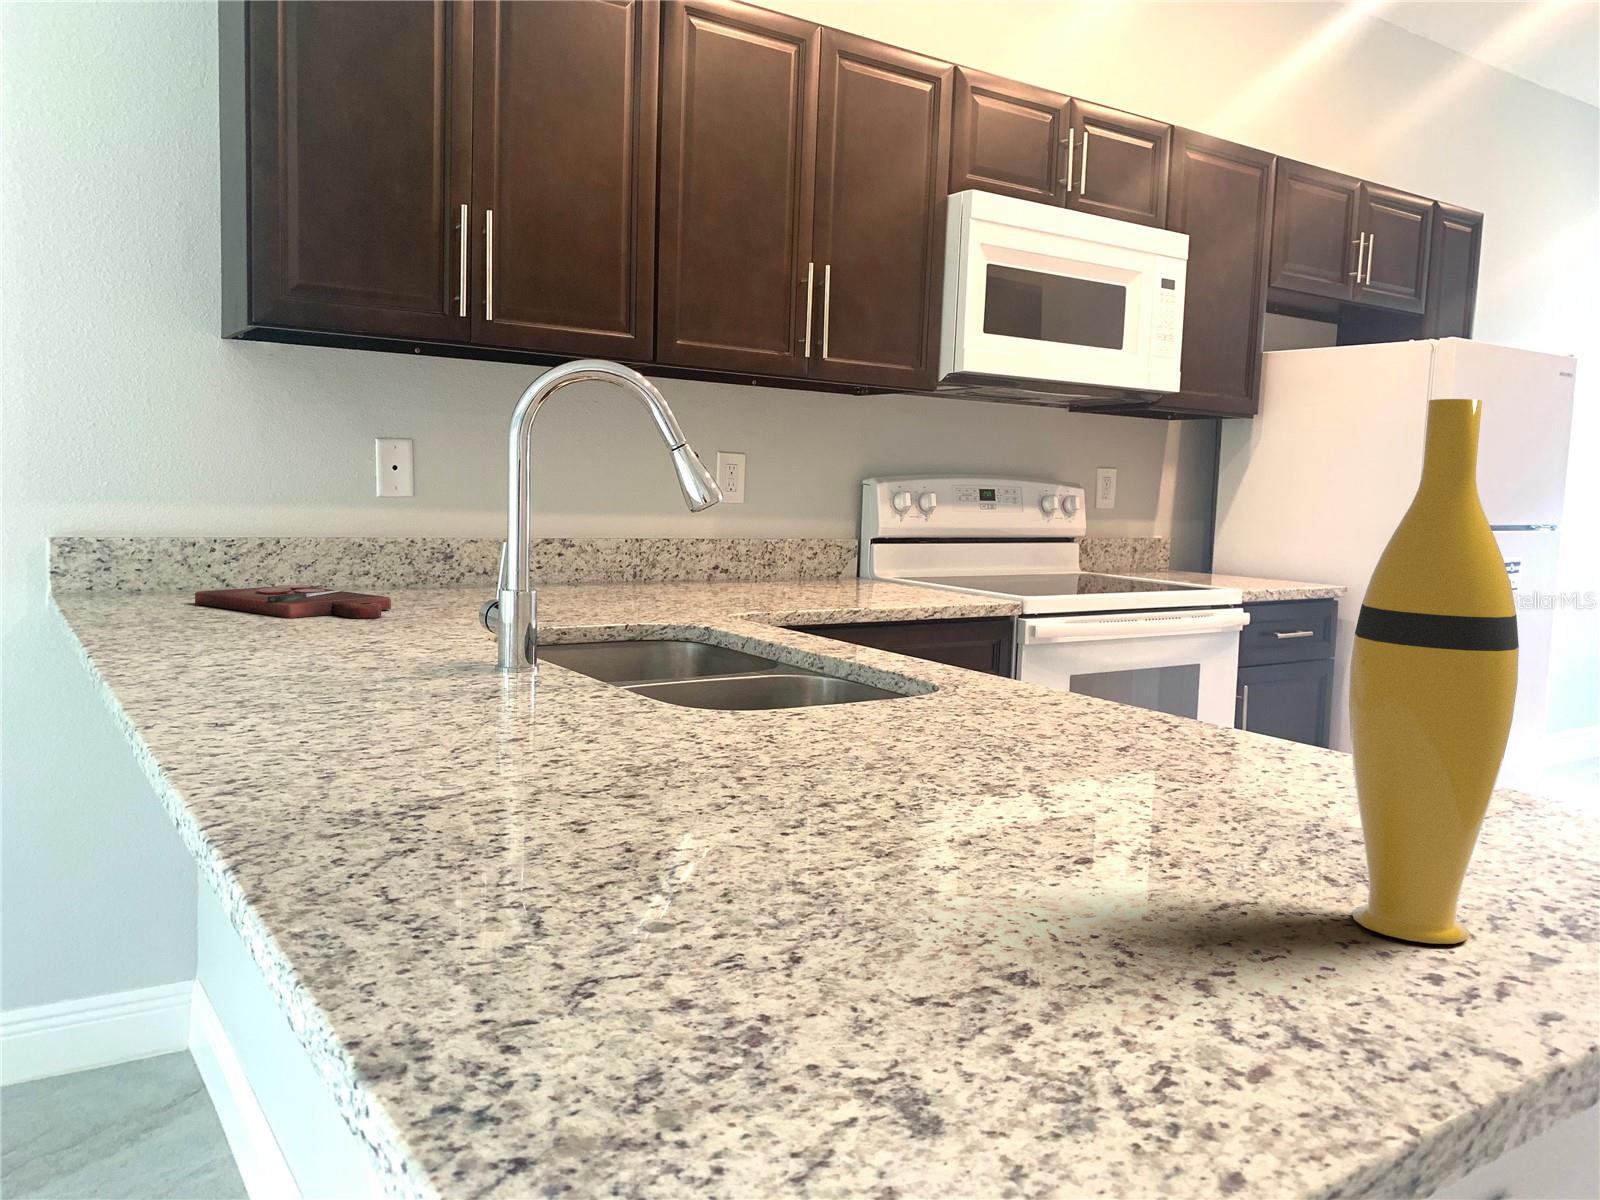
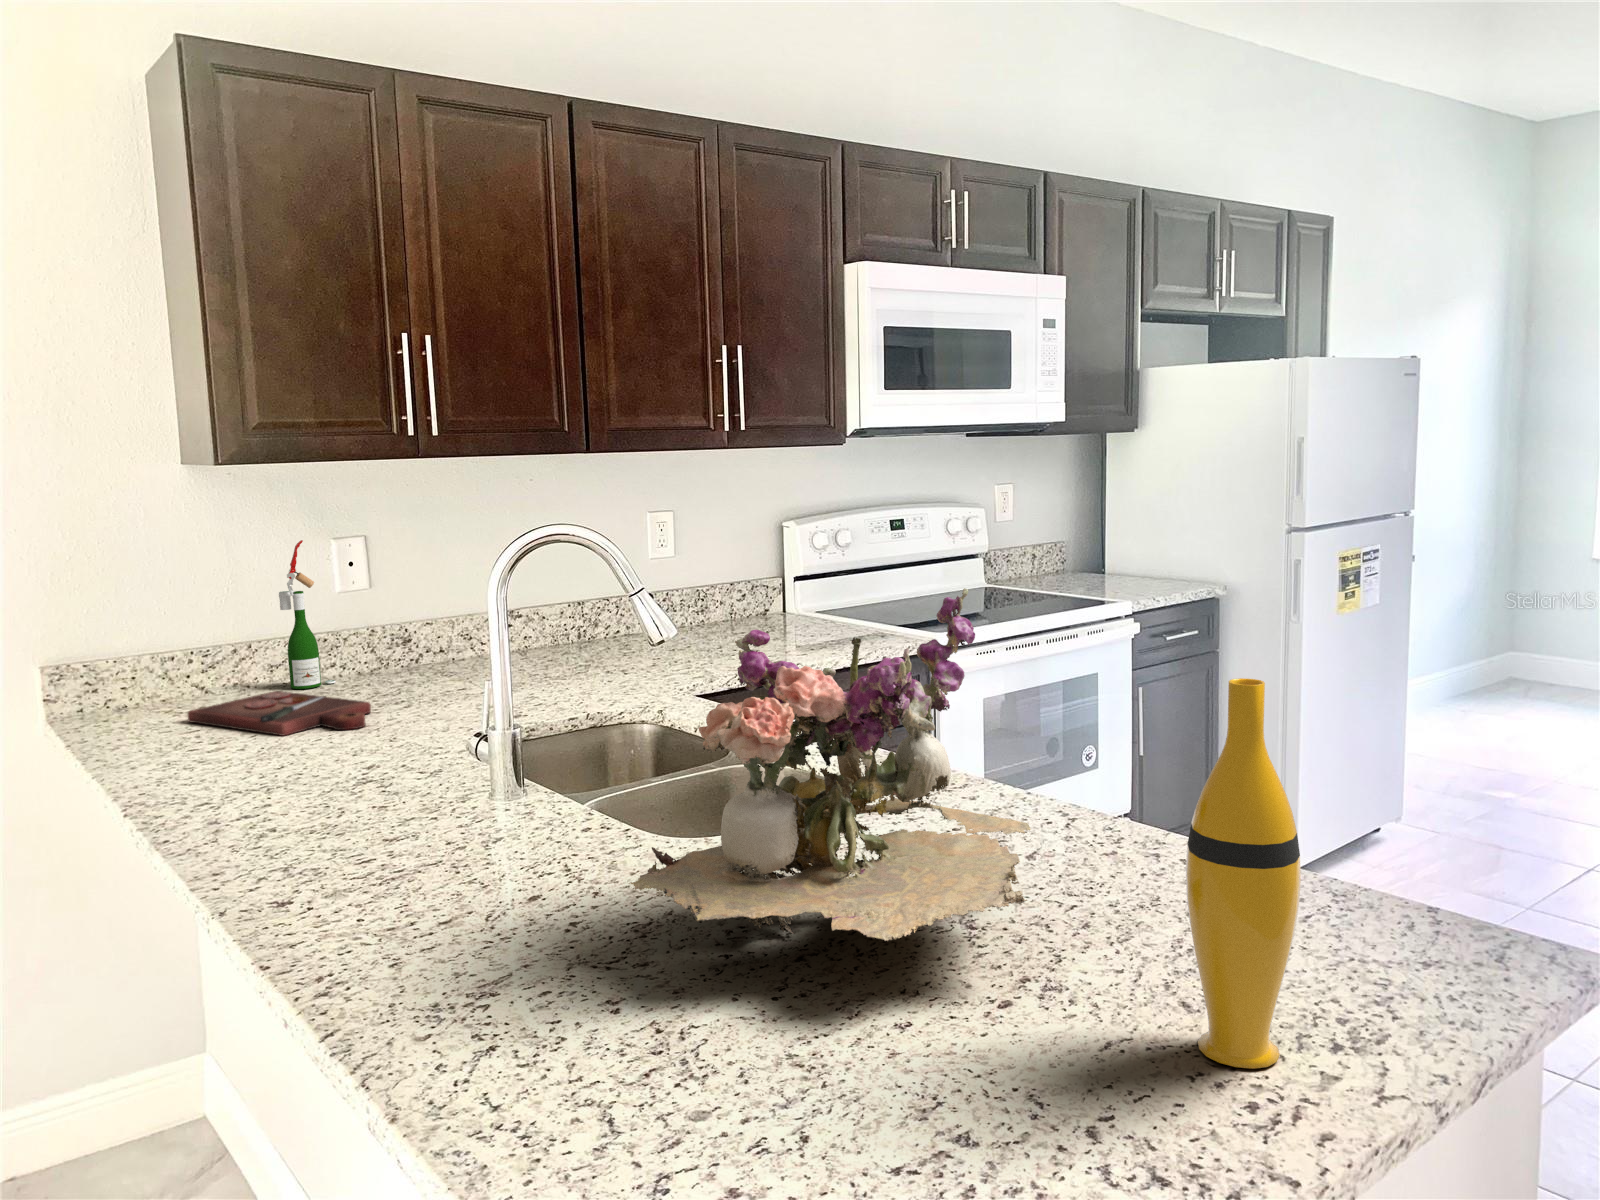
flower arrangement: none [617,394,1131,788] -> present [629,588,1031,941]
wine bottle: none [310,430,363,592] -> present [279,540,336,689]

